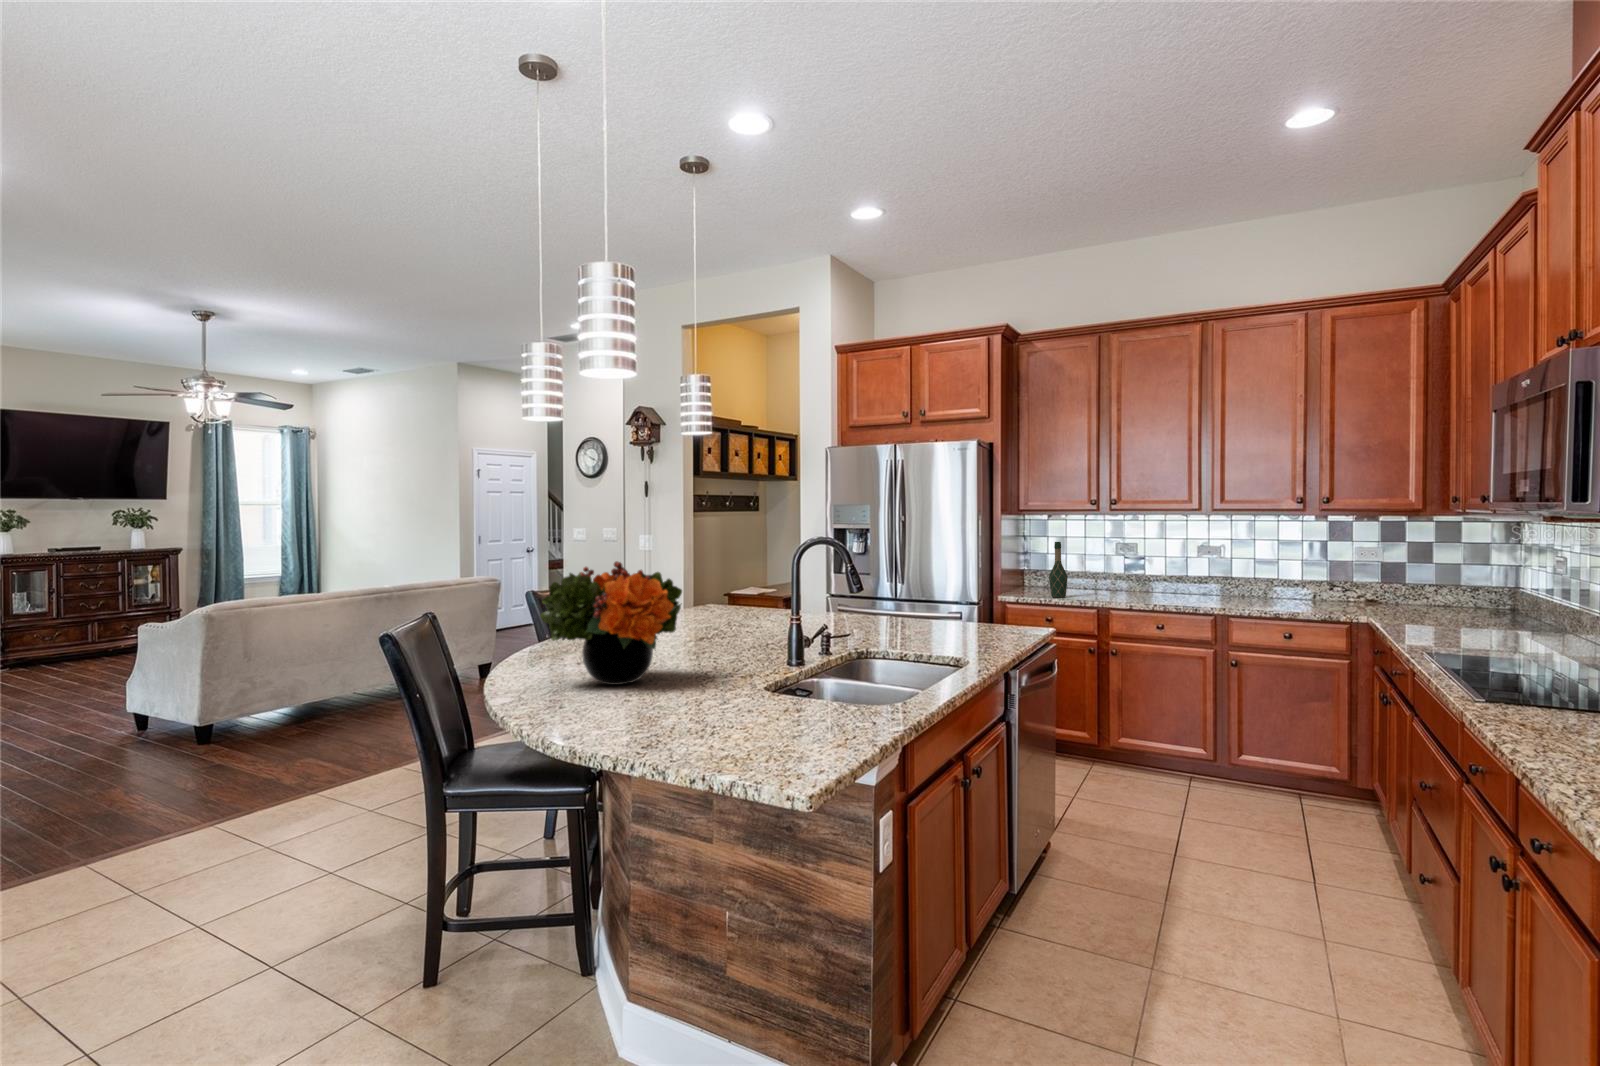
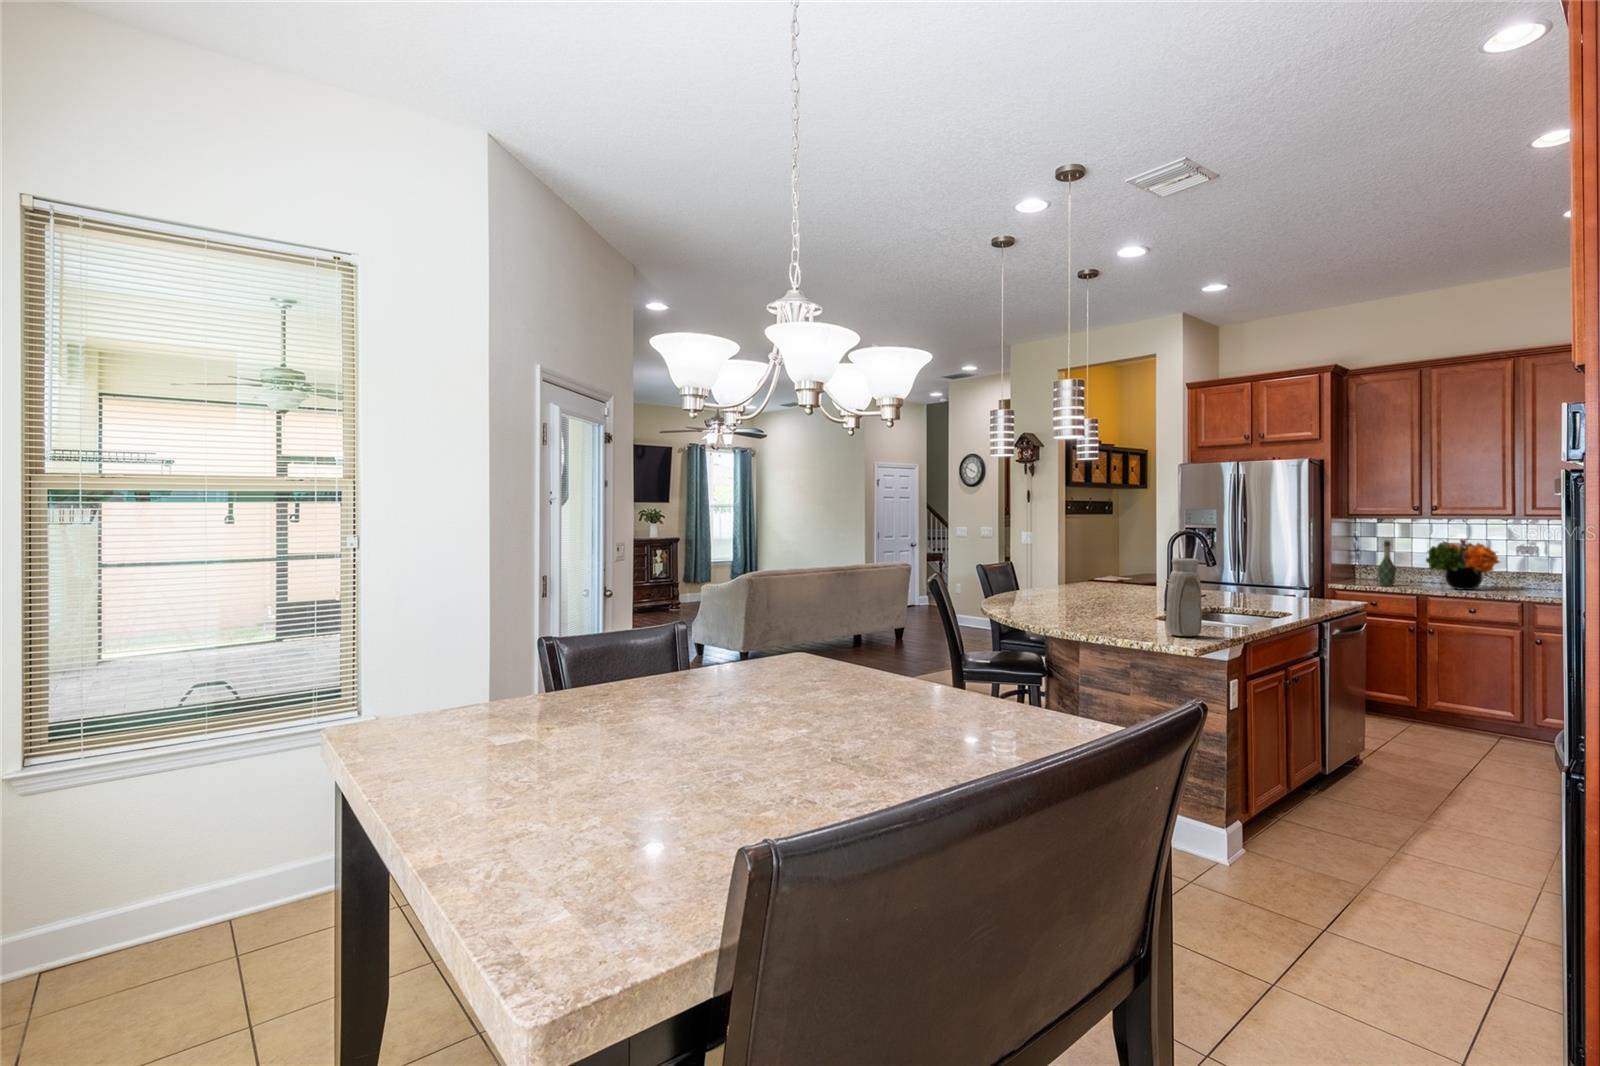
flower arrangement: present [541,561,682,685] -> present [1426,539,1500,590]
vase: none [754,582,818,749] -> present [1166,558,1202,636]

